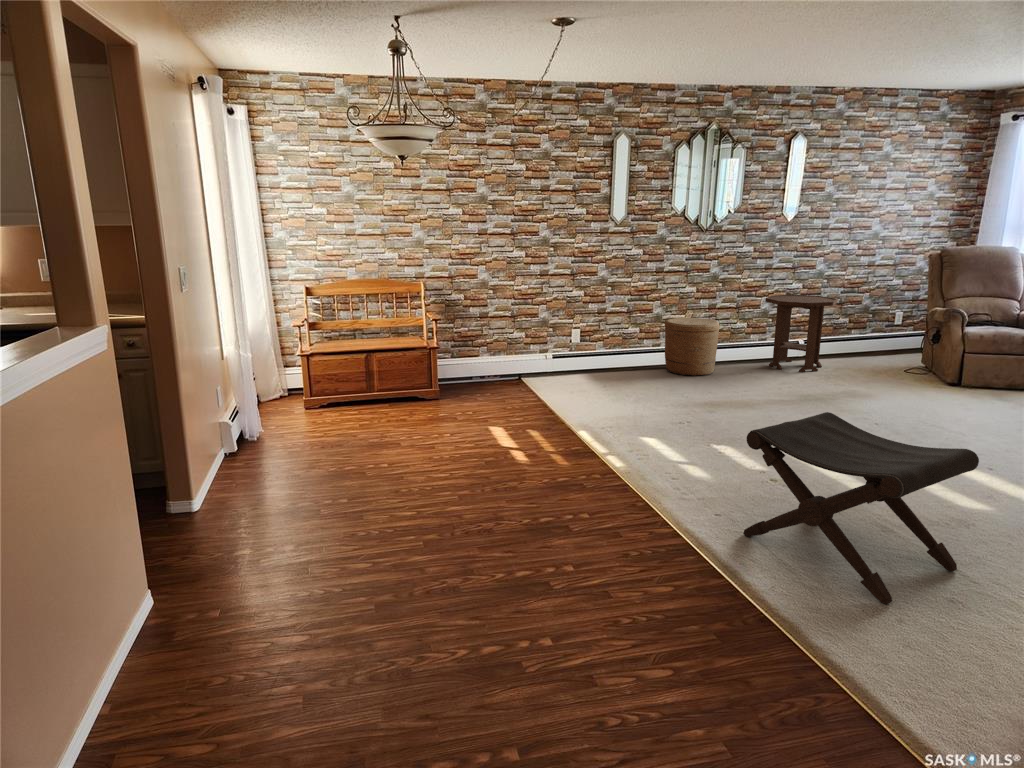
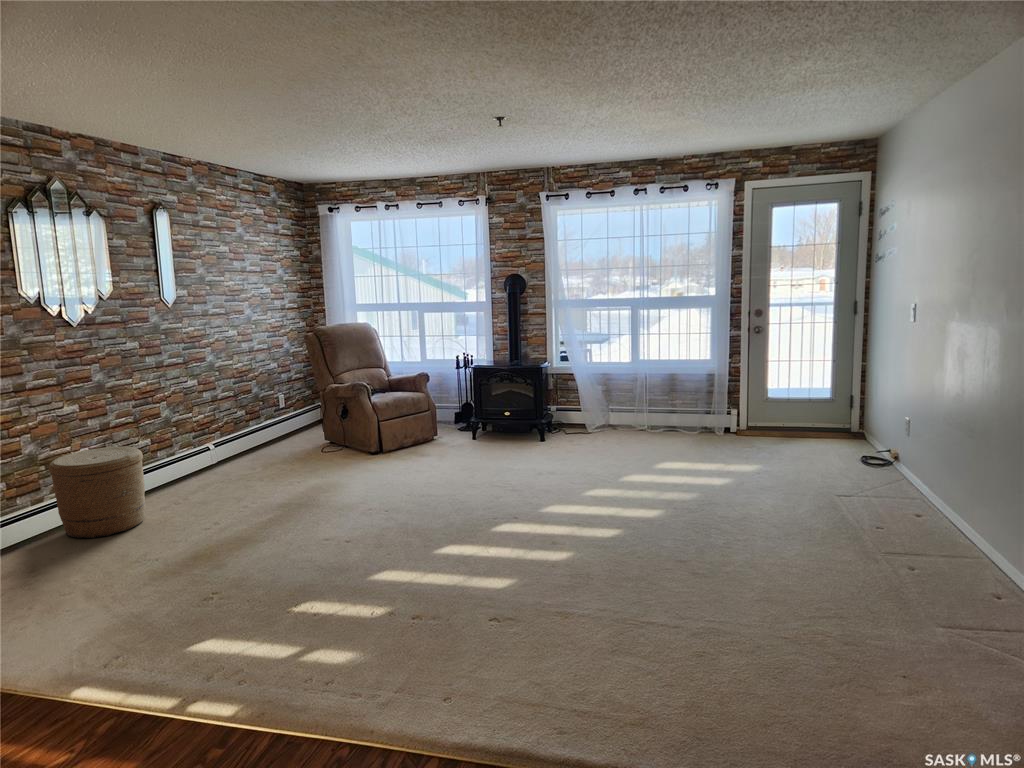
side table: present [765,295,838,372] -> none [172,390,258,486]
footstool: present [743,412,979,604] -> none [533,507,761,716]

